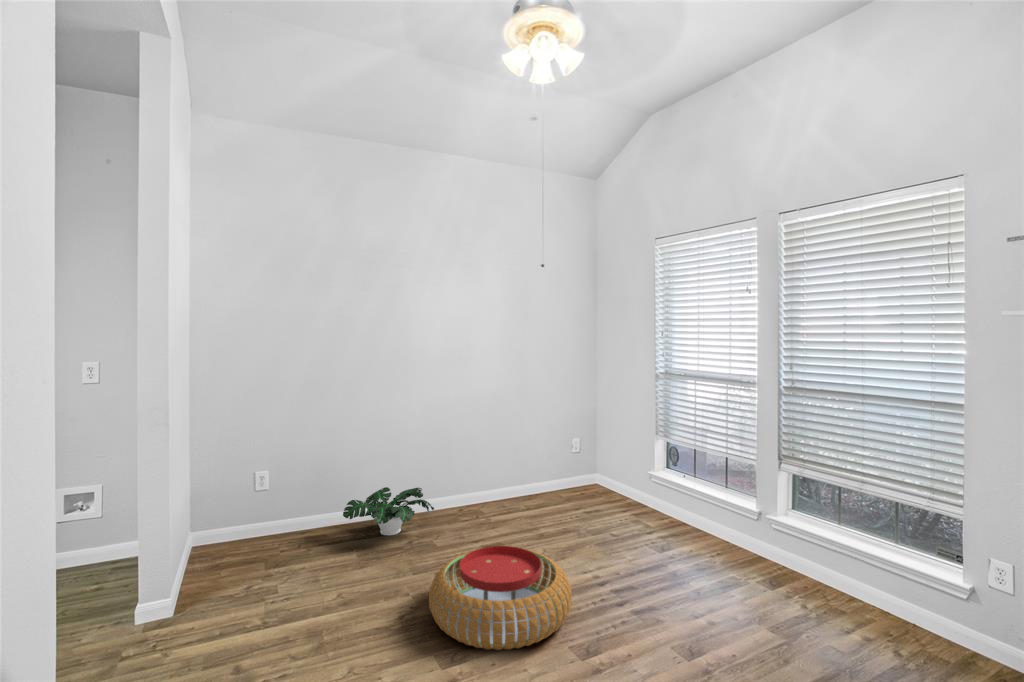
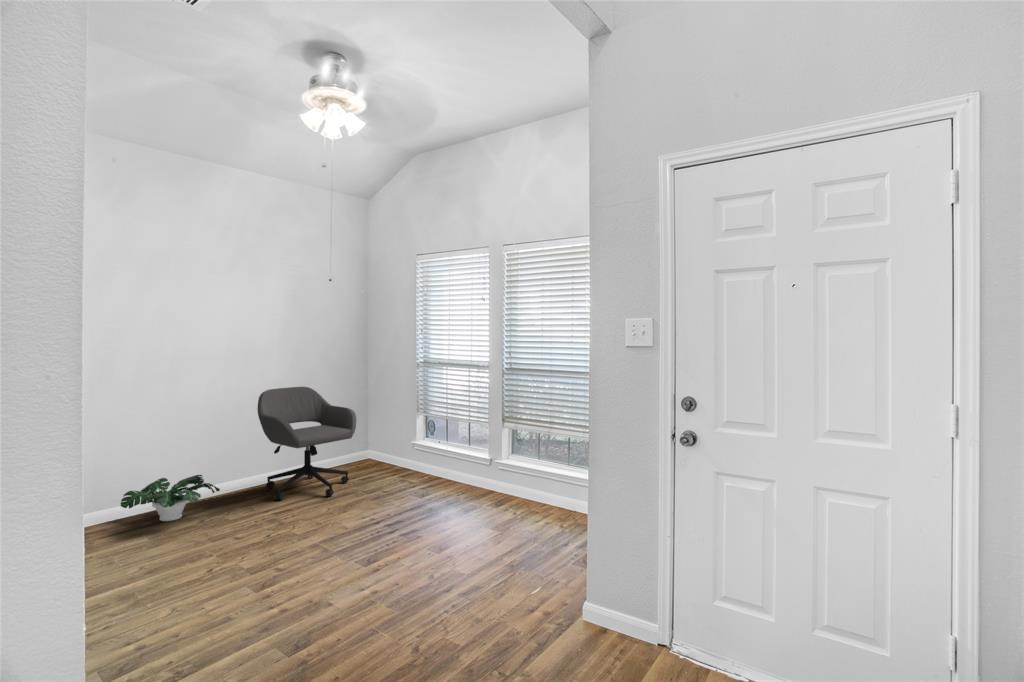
office chair: none [477,397,581,529] -> present [258,387,356,500]
pouf: present [429,546,571,650] -> none [234,503,356,574]

